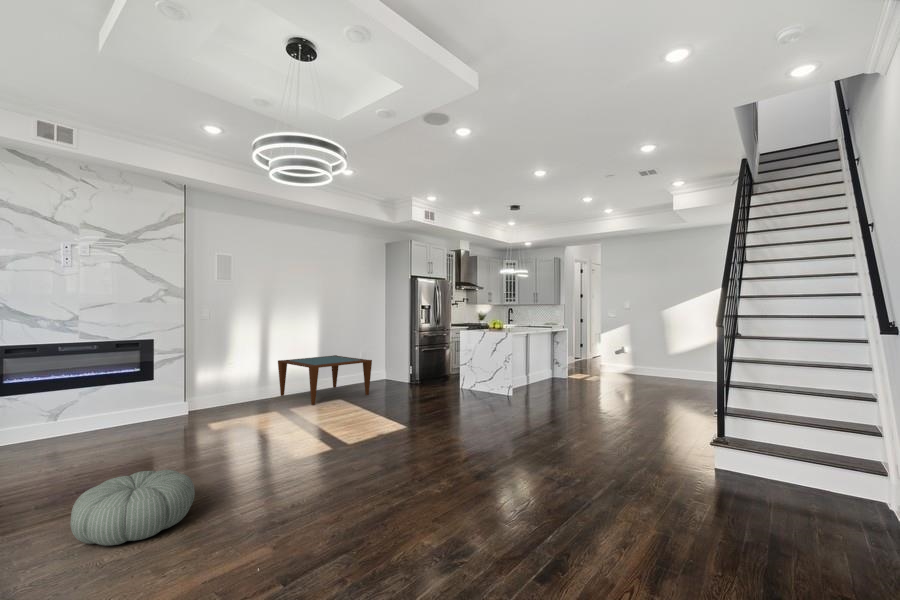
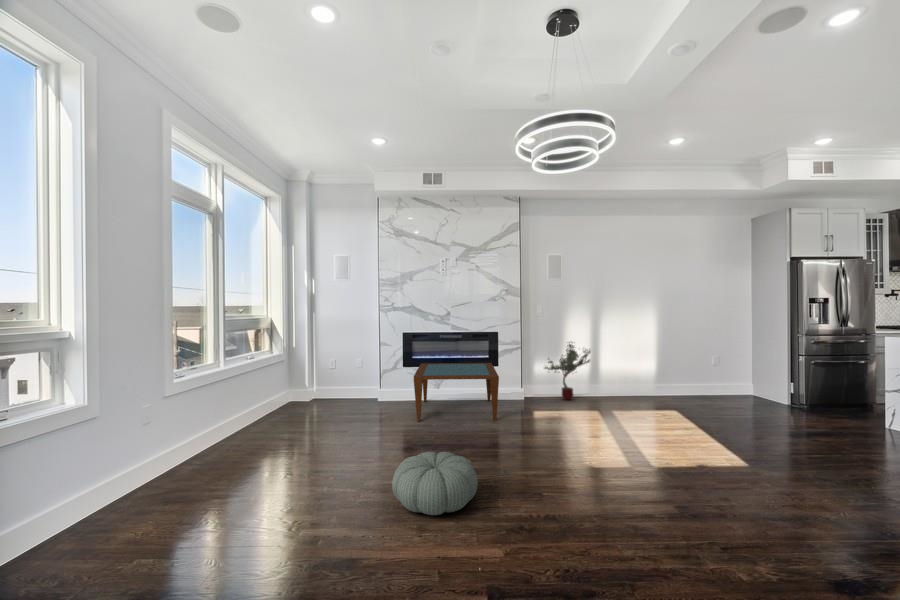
potted tree: none [211,346,264,408] -> present [545,344,590,400]
coffee table: present [278,355,372,405] -> present [414,363,499,422]

